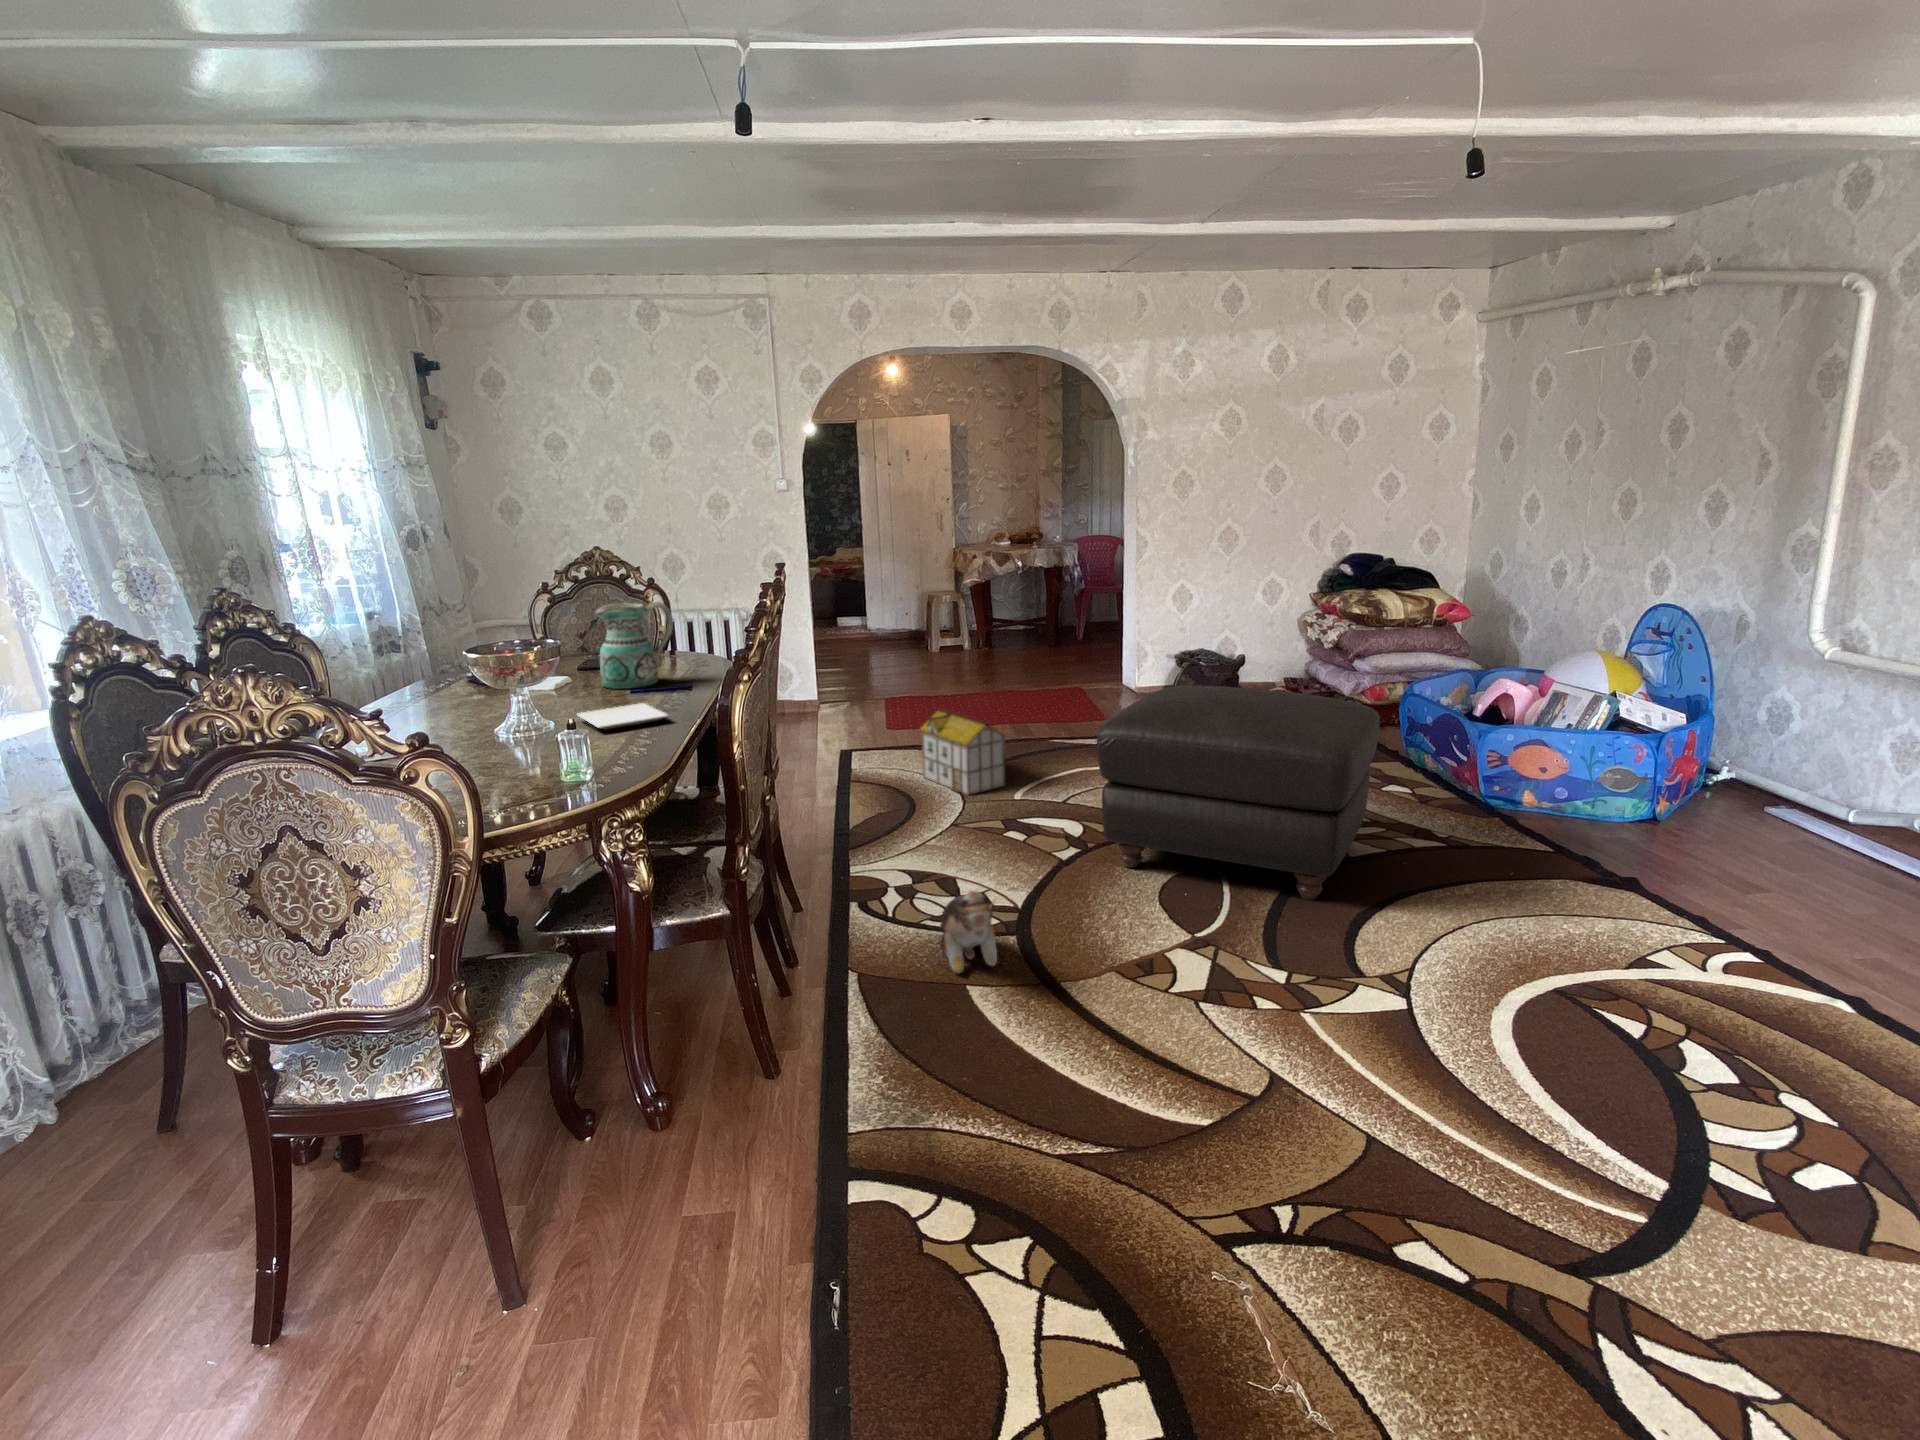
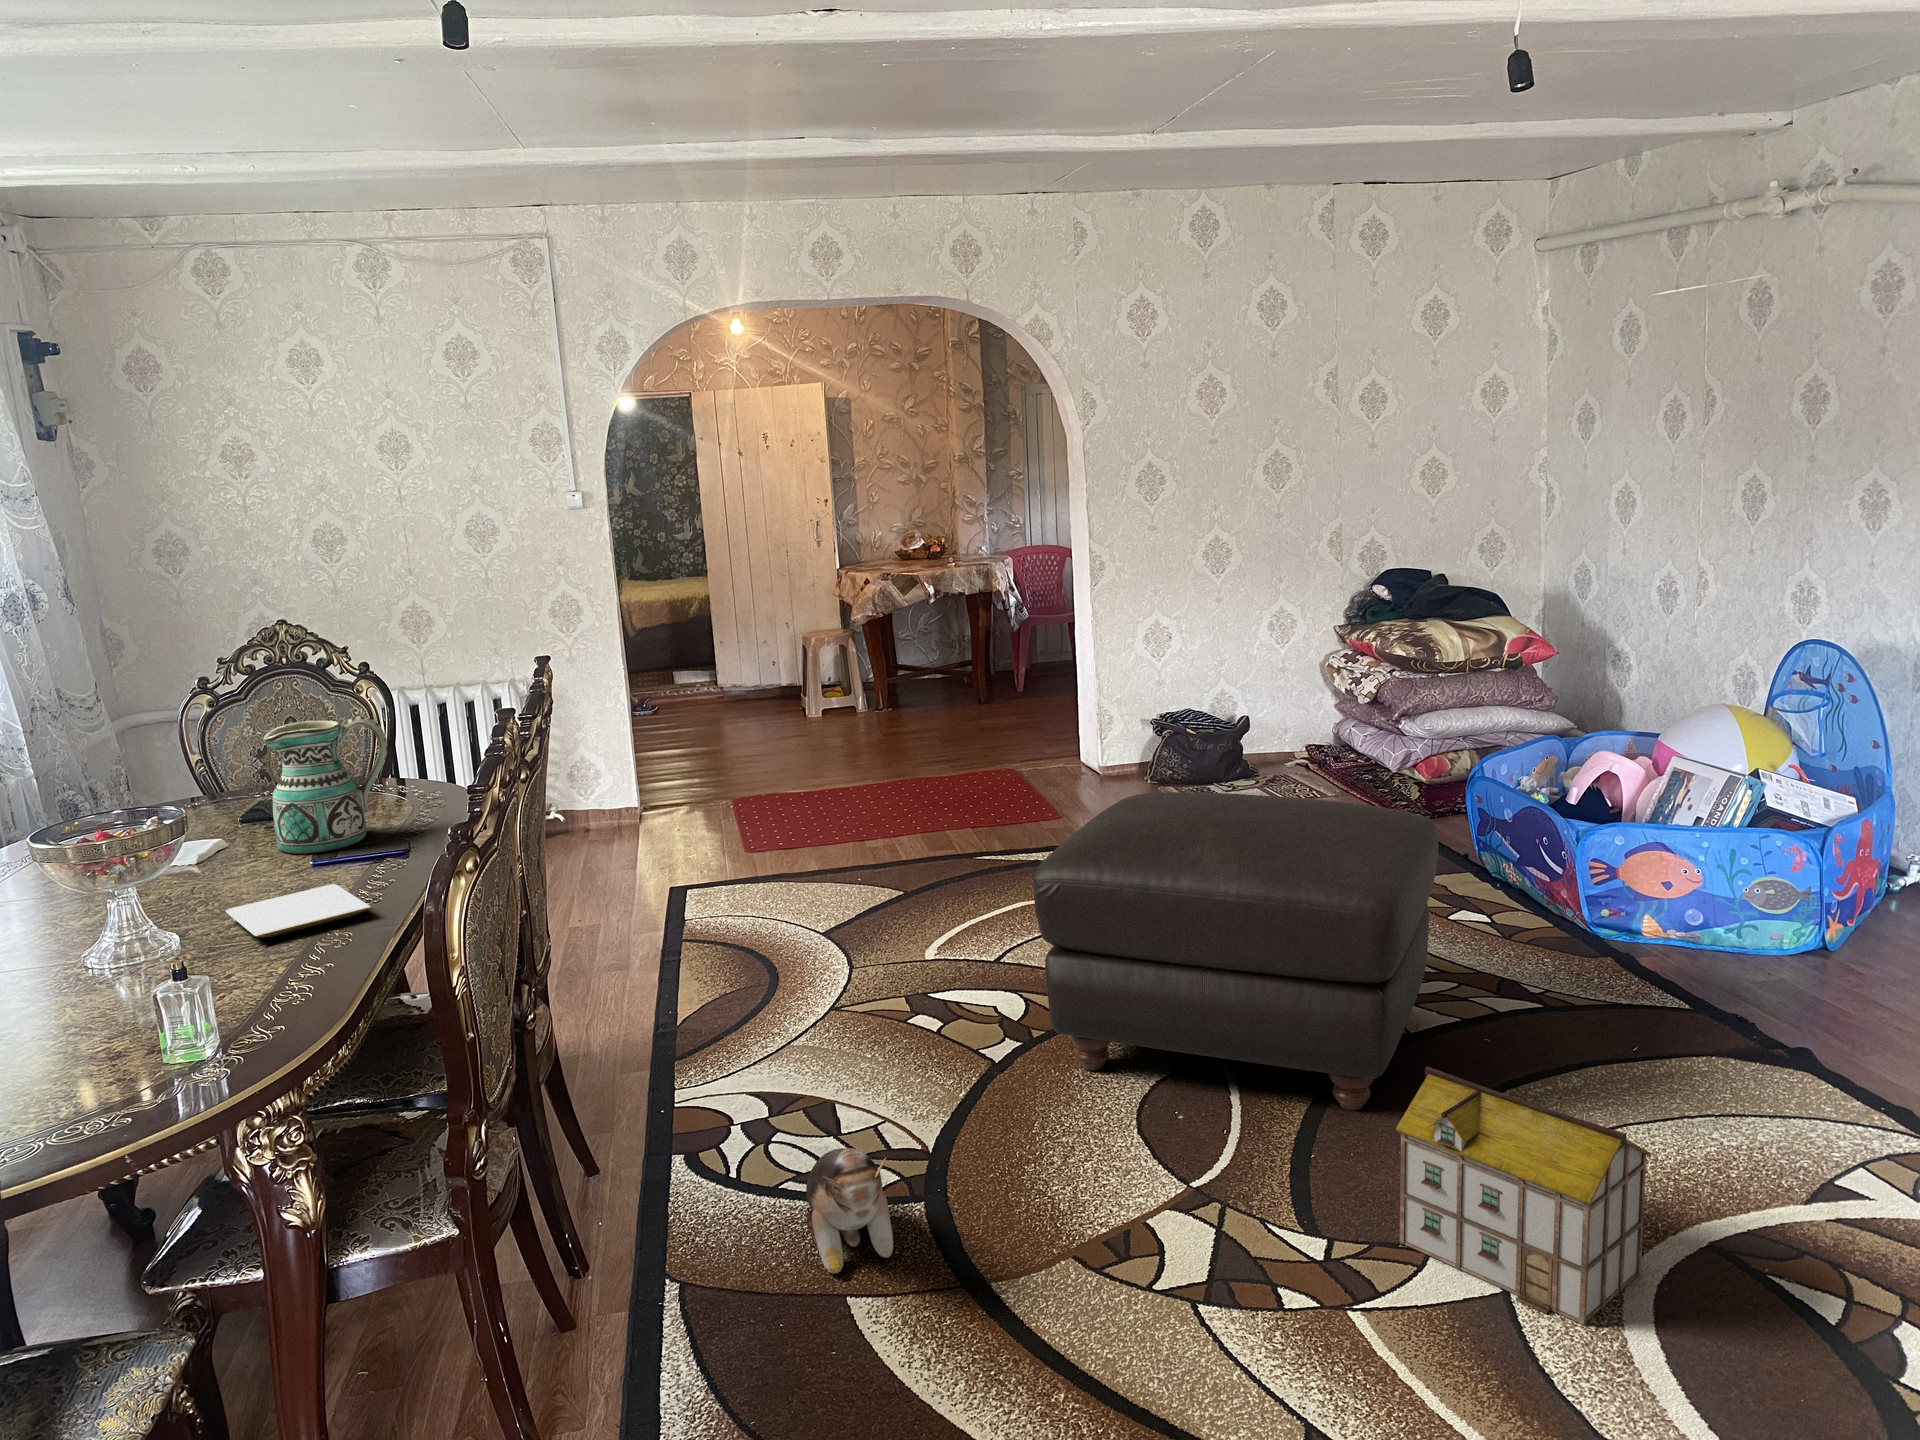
toy house: present [920,708,1006,795] -> present [1396,1067,1651,1325]

